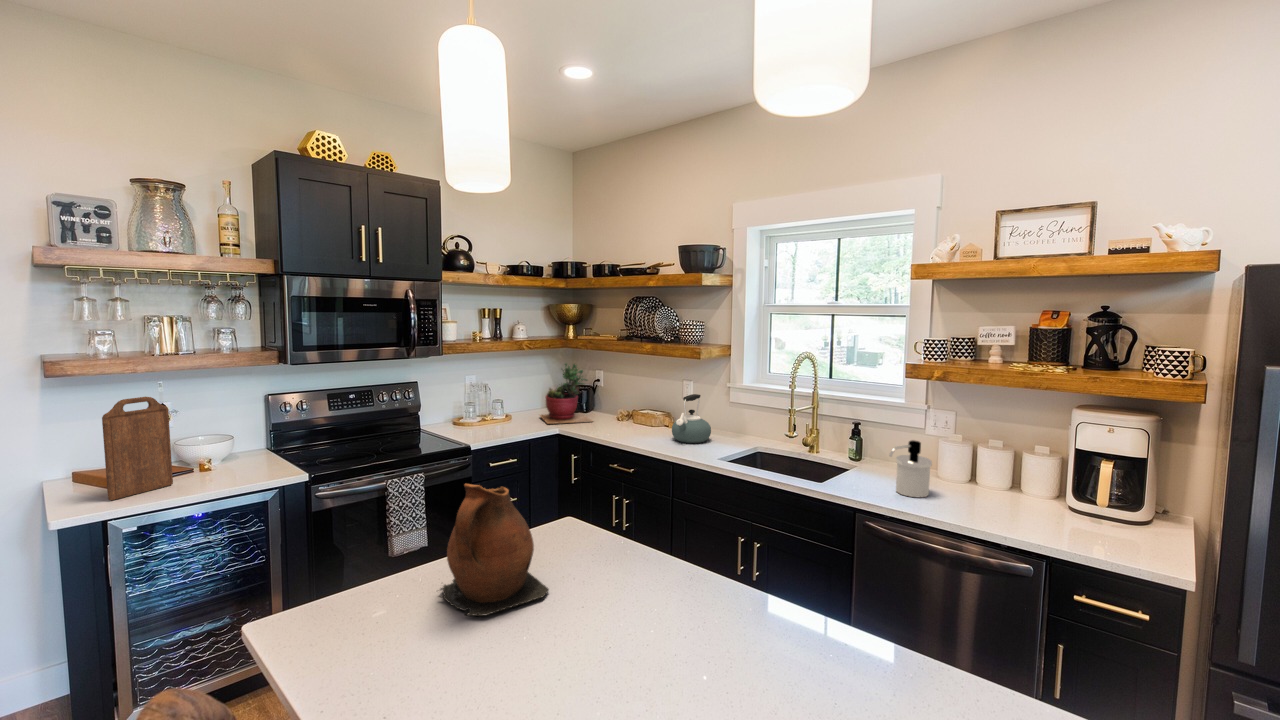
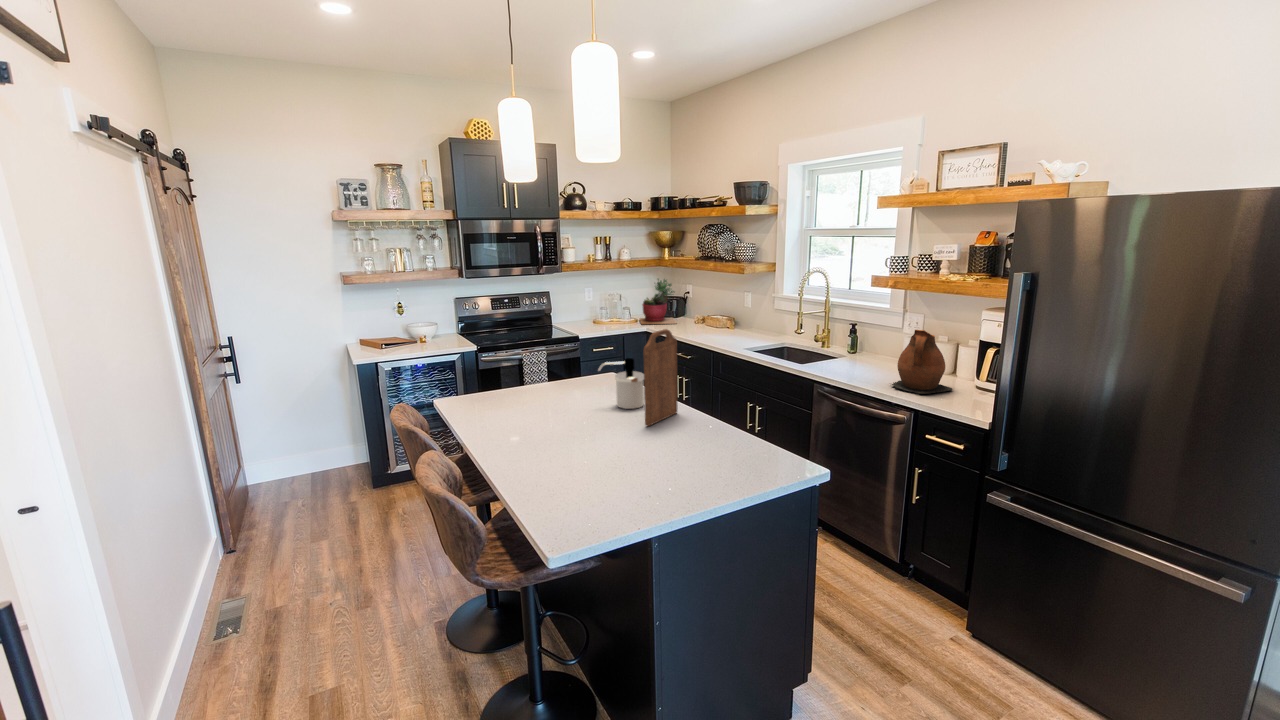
kettle: present [672,394,711,443] -> none [724,302,755,339]
cutting board: present [102,397,173,500] -> present [644,329,678,426]
soap dispenser: present [889,440,932,497] -> present [598,358,644,409]
ceramic pitcher: present [440,484,549,616] -> present [892,330,952,394]

